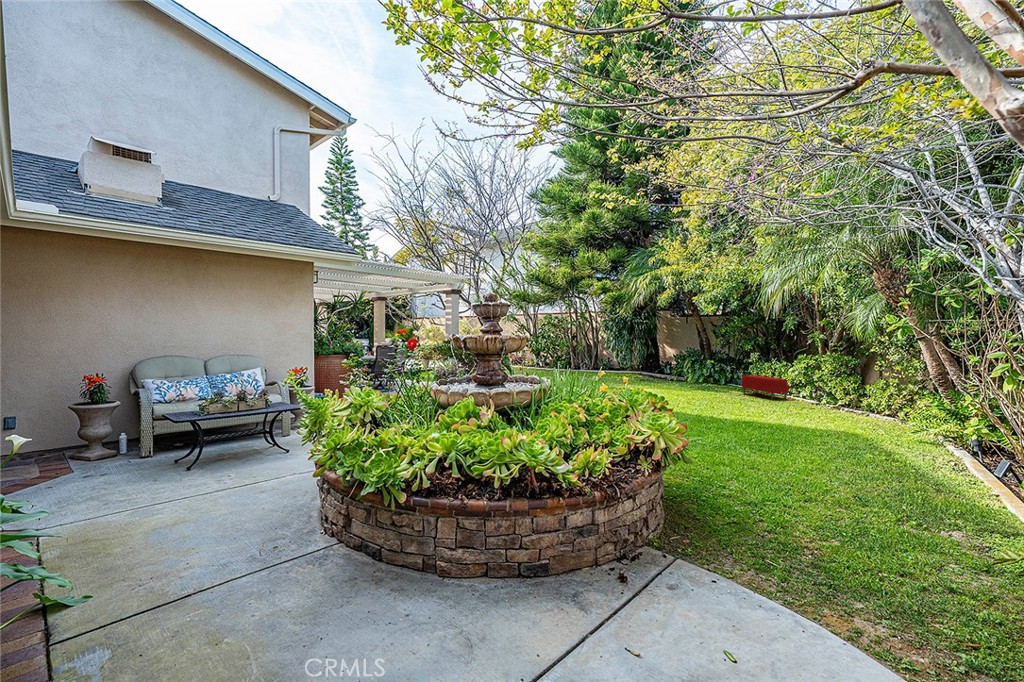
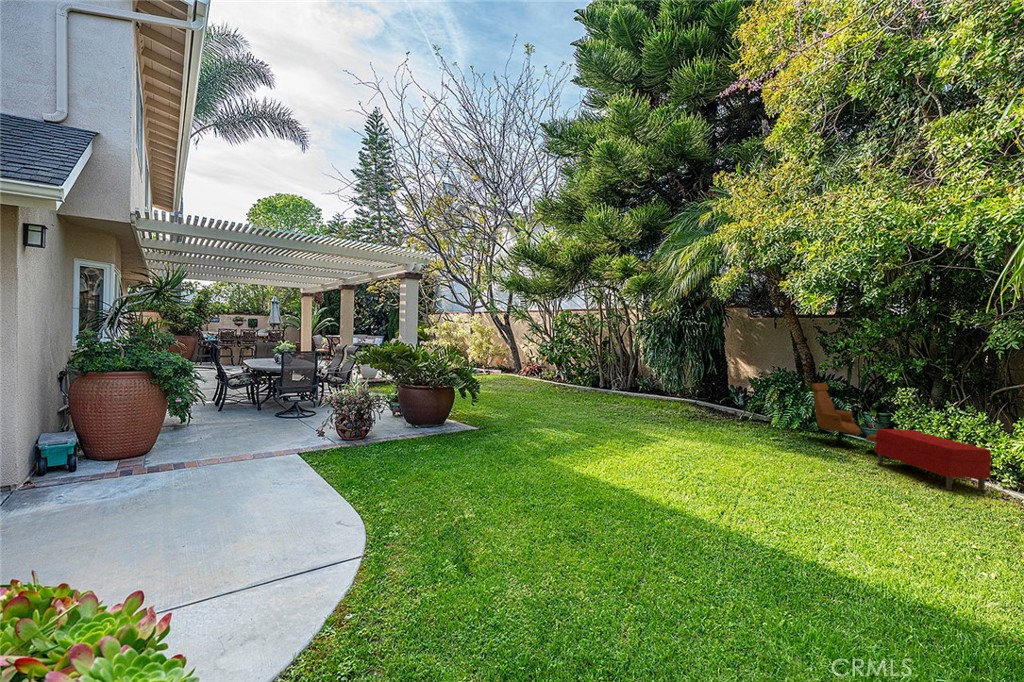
lounge chair: none [710,355,754,391] -> present [812,383,878,456]

